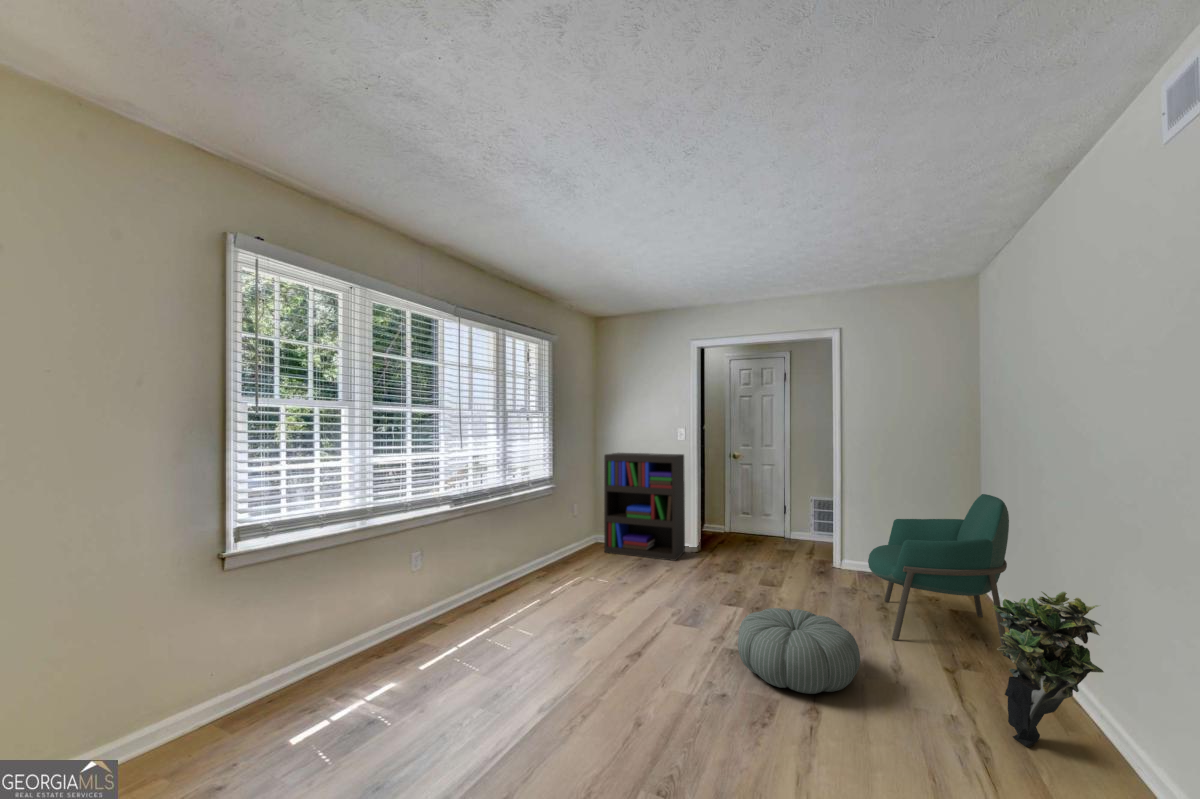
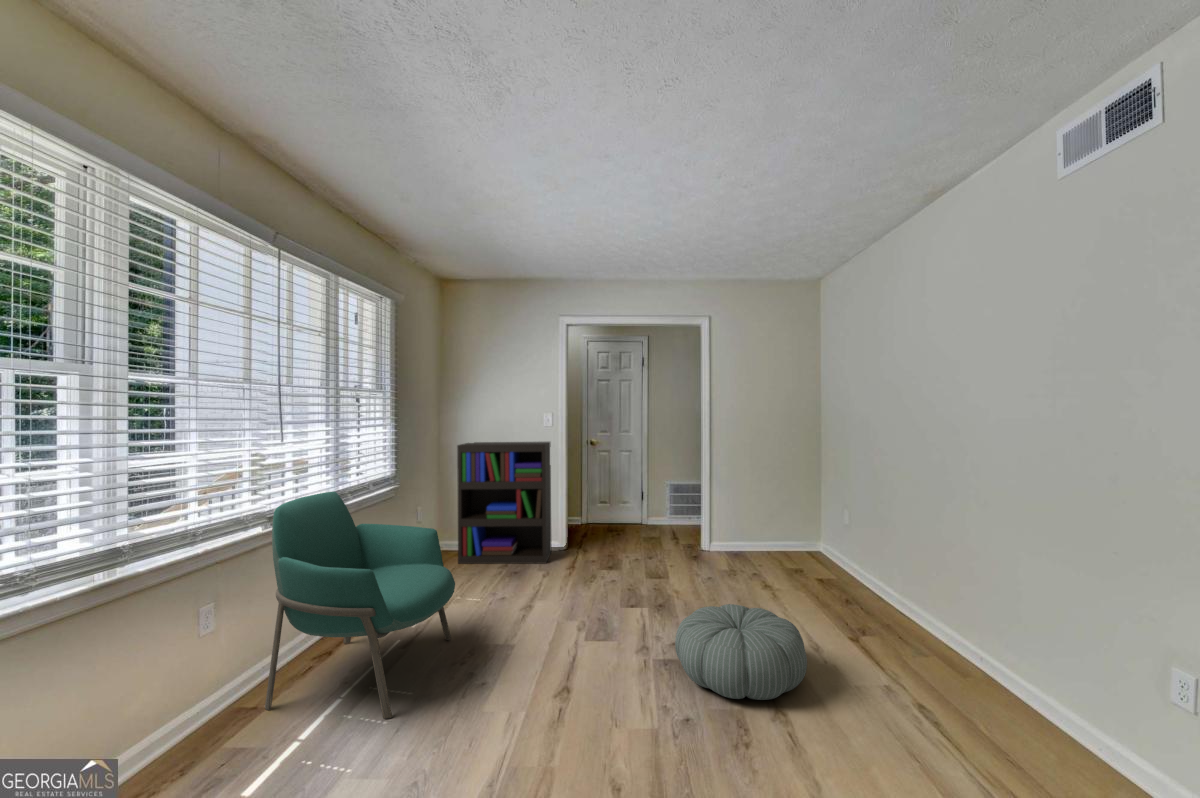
armchair: present [868,494,1009,656] -> present [265,492,455,719]
potted plant: present [993,592,1104,747] -> none [926,553,1022,709]

